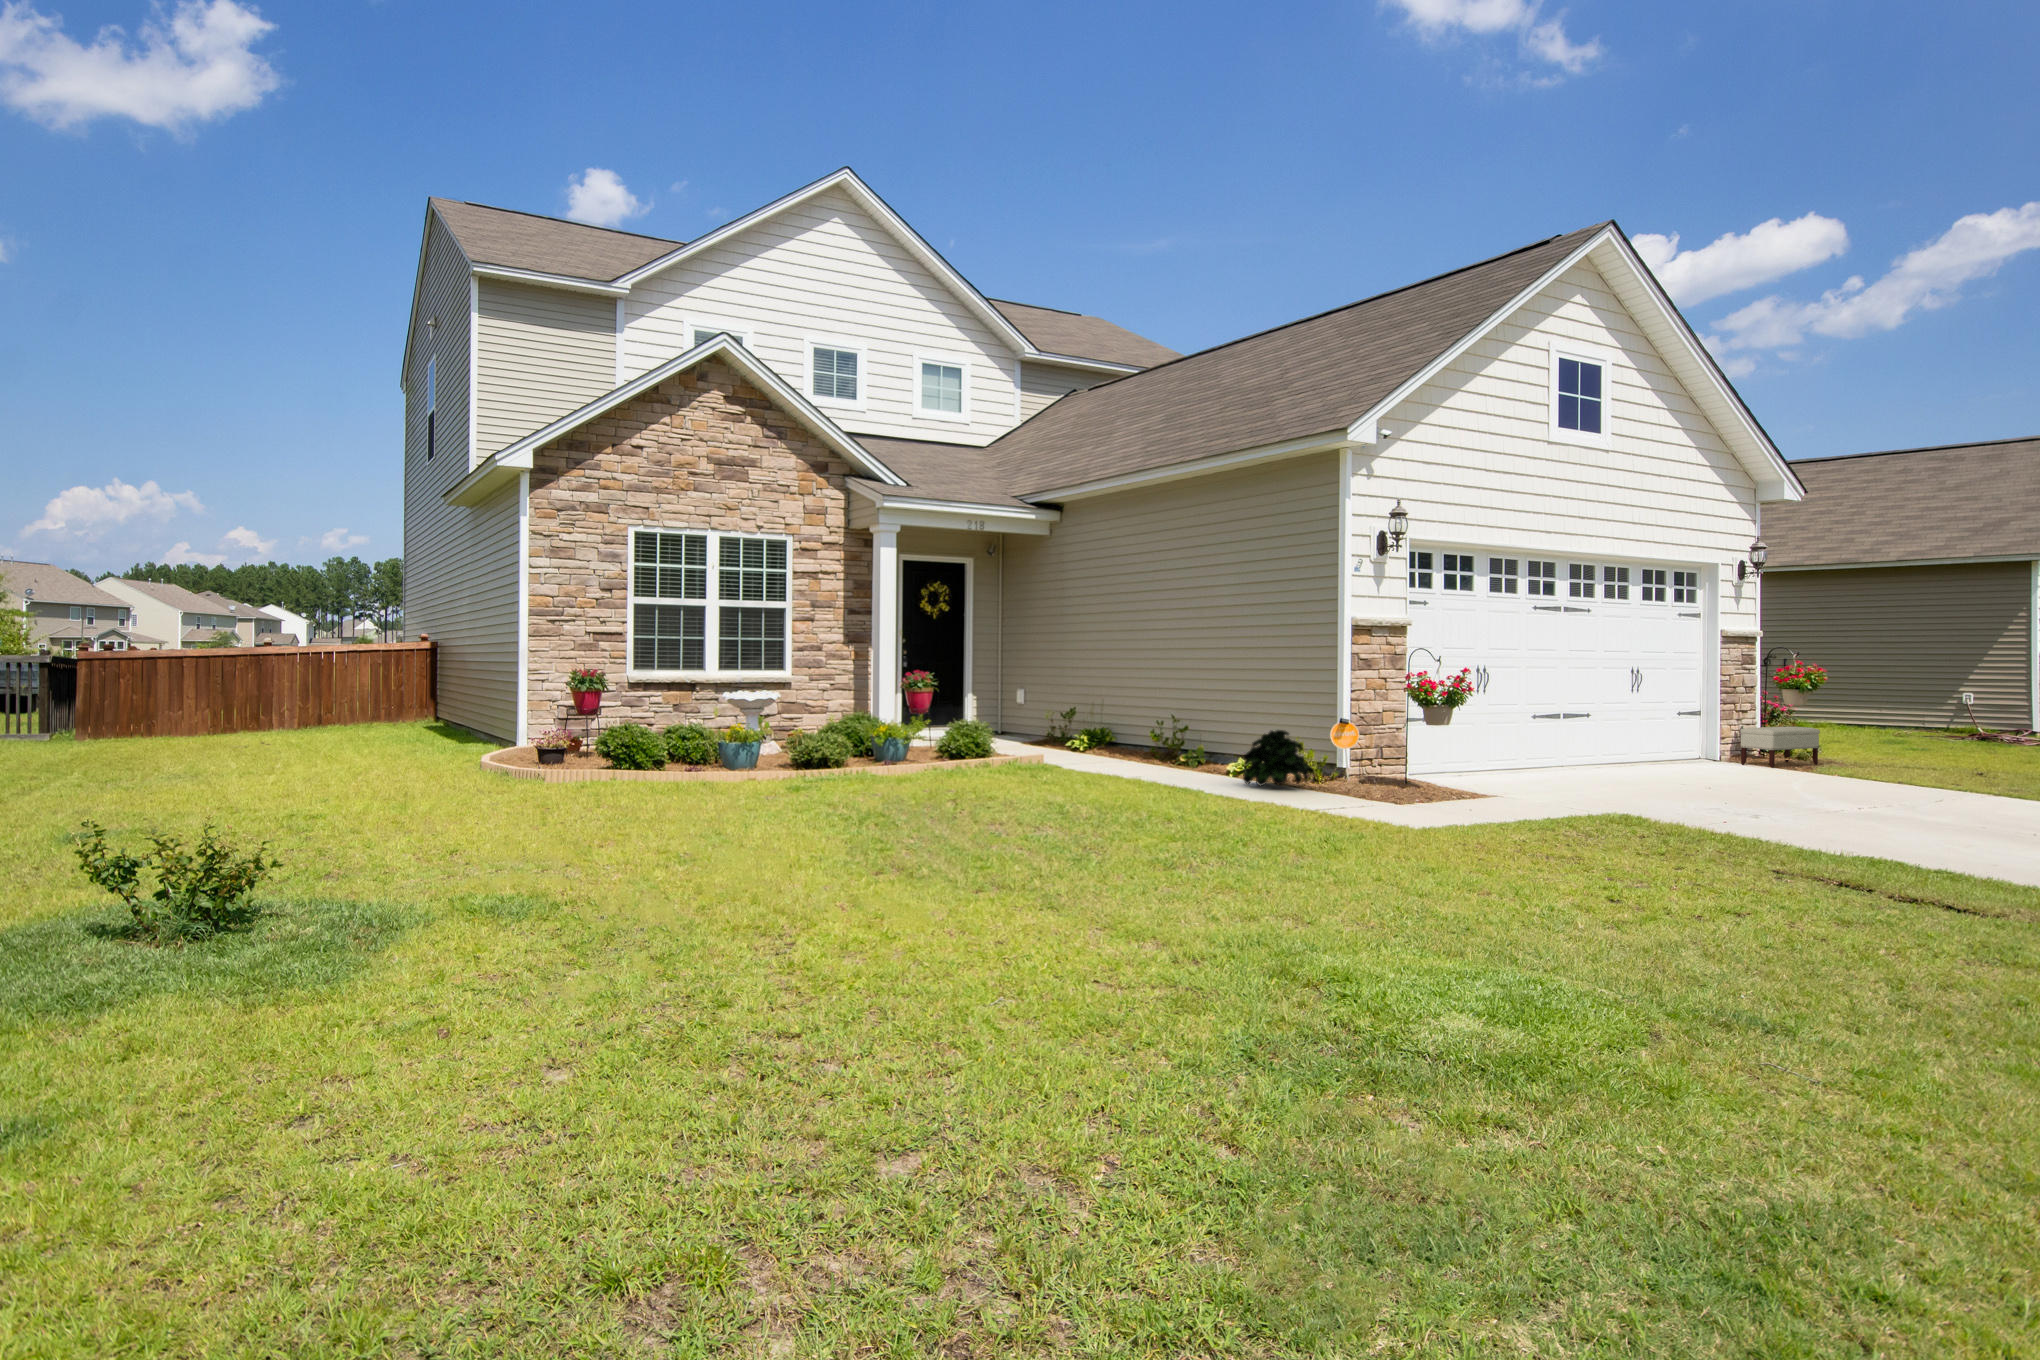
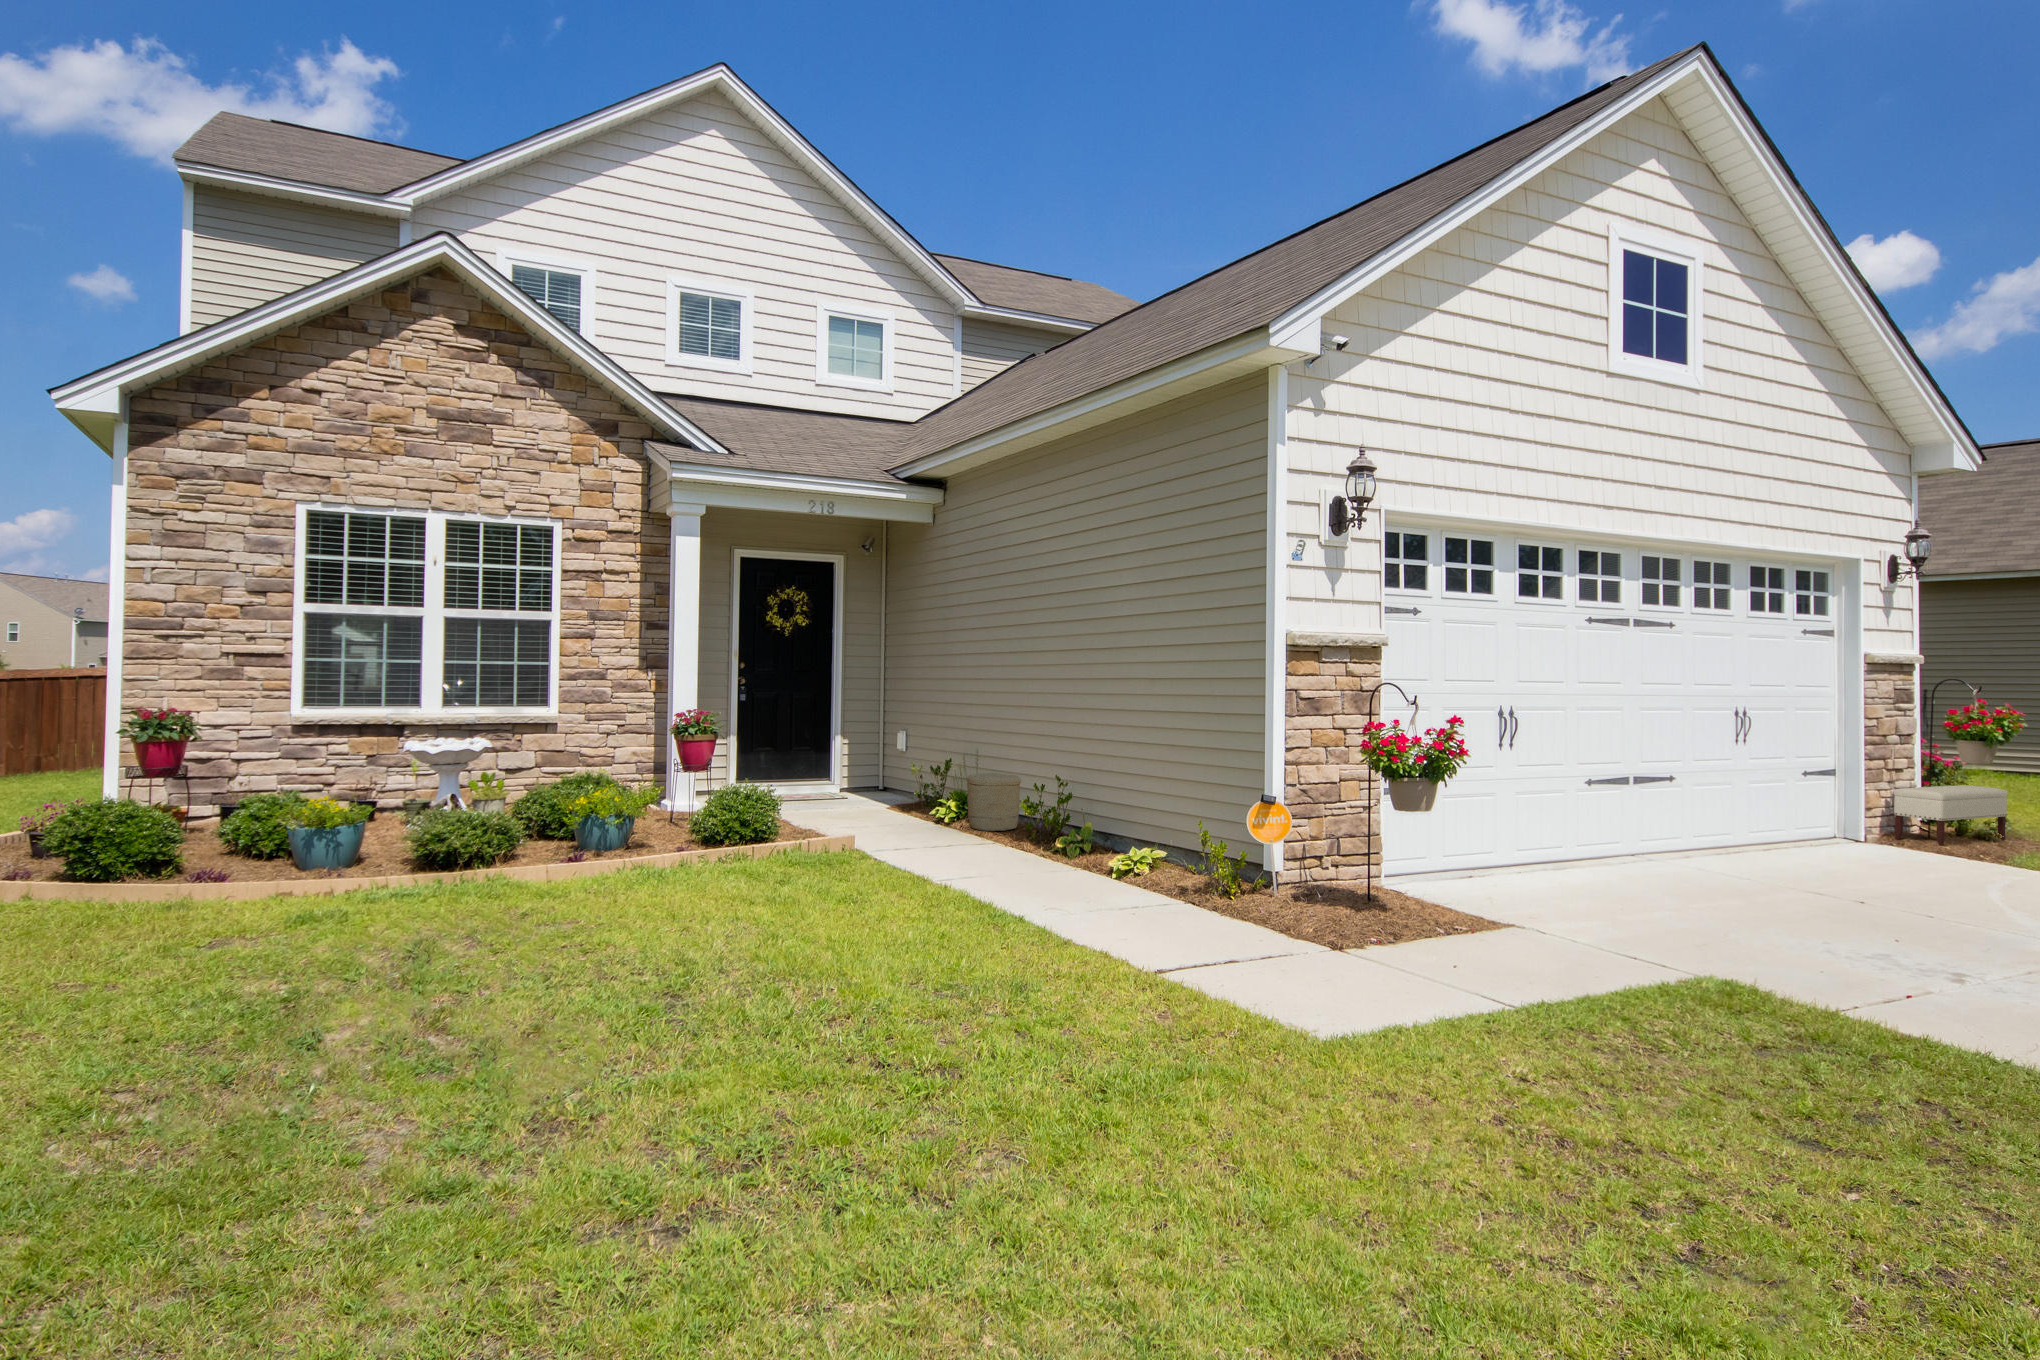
woven basket: none [1090,720,1129,761] -> present [967,773,1021,831]
potted plant: present [1241,730,1314,786] -> none [1123,802,1234,891]

